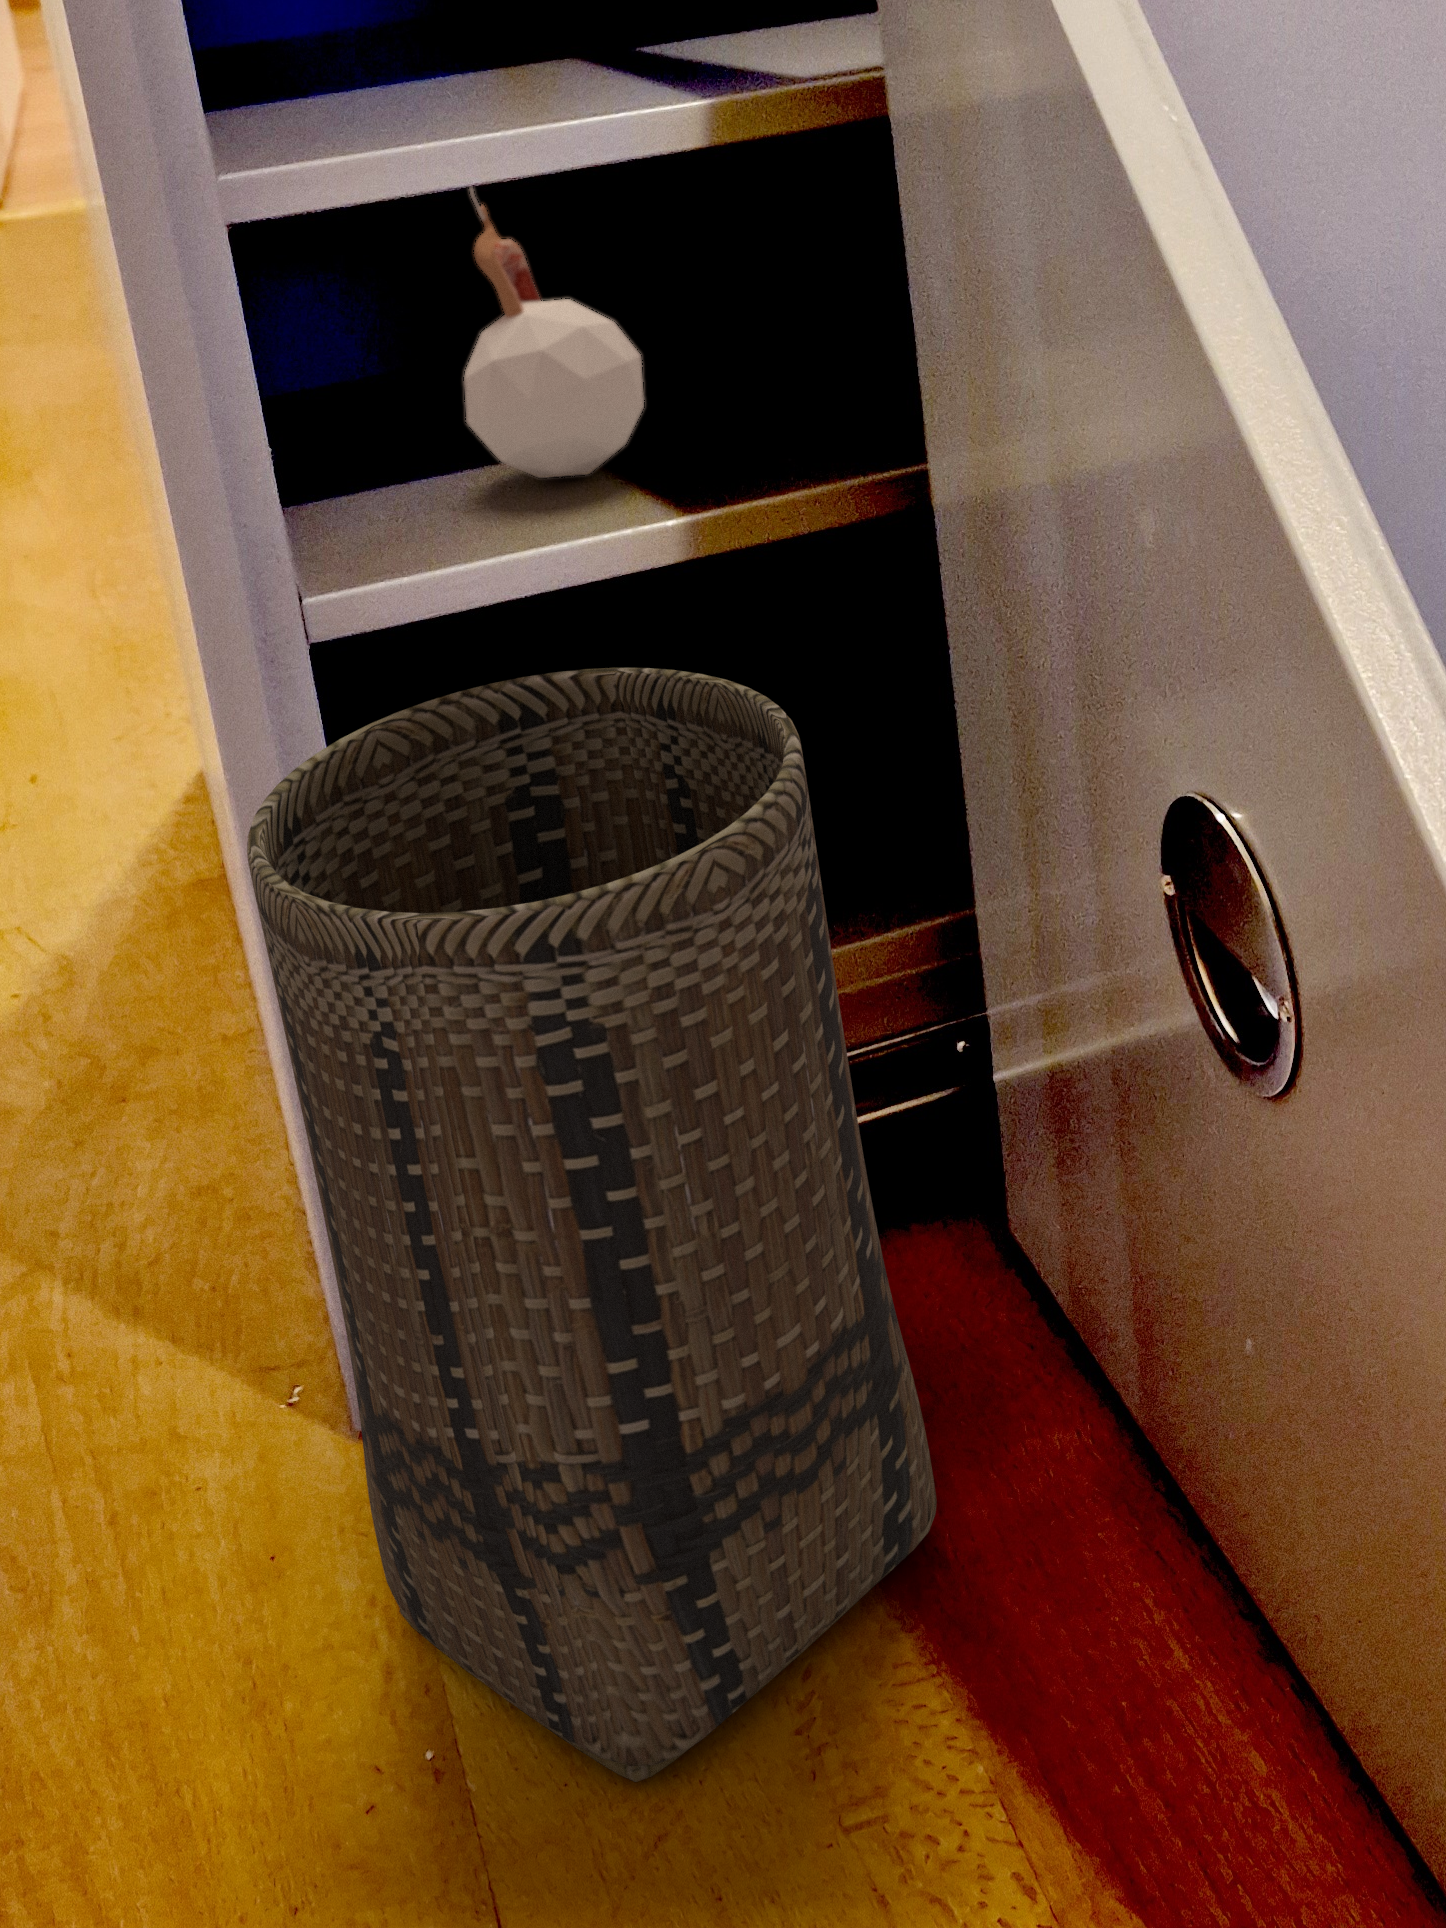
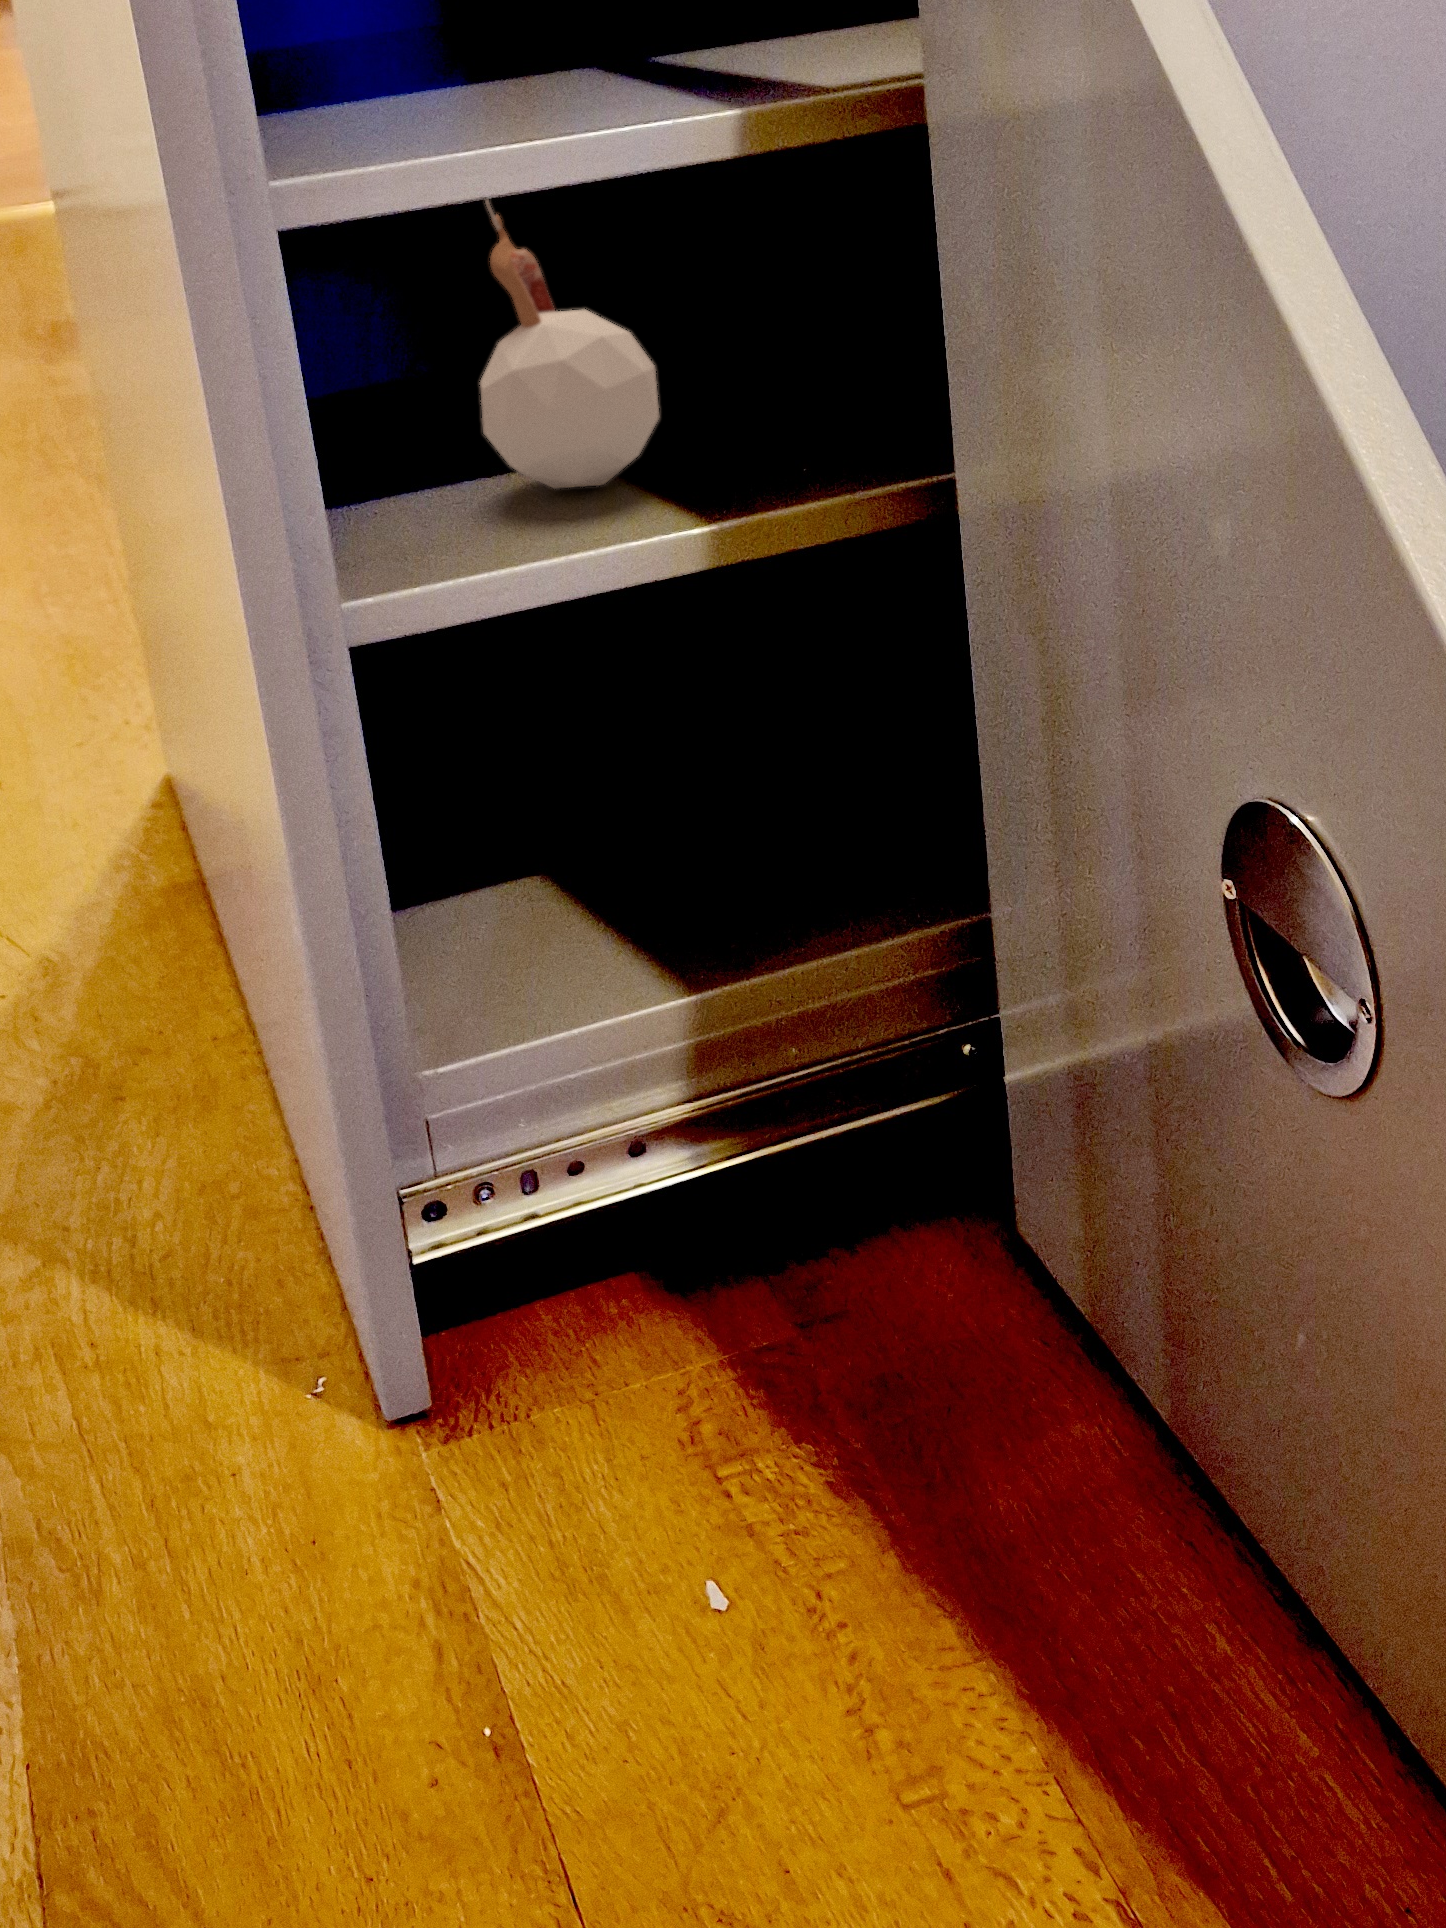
basket: present [247,668,937,1782] -> none [317,675,972,1761]

